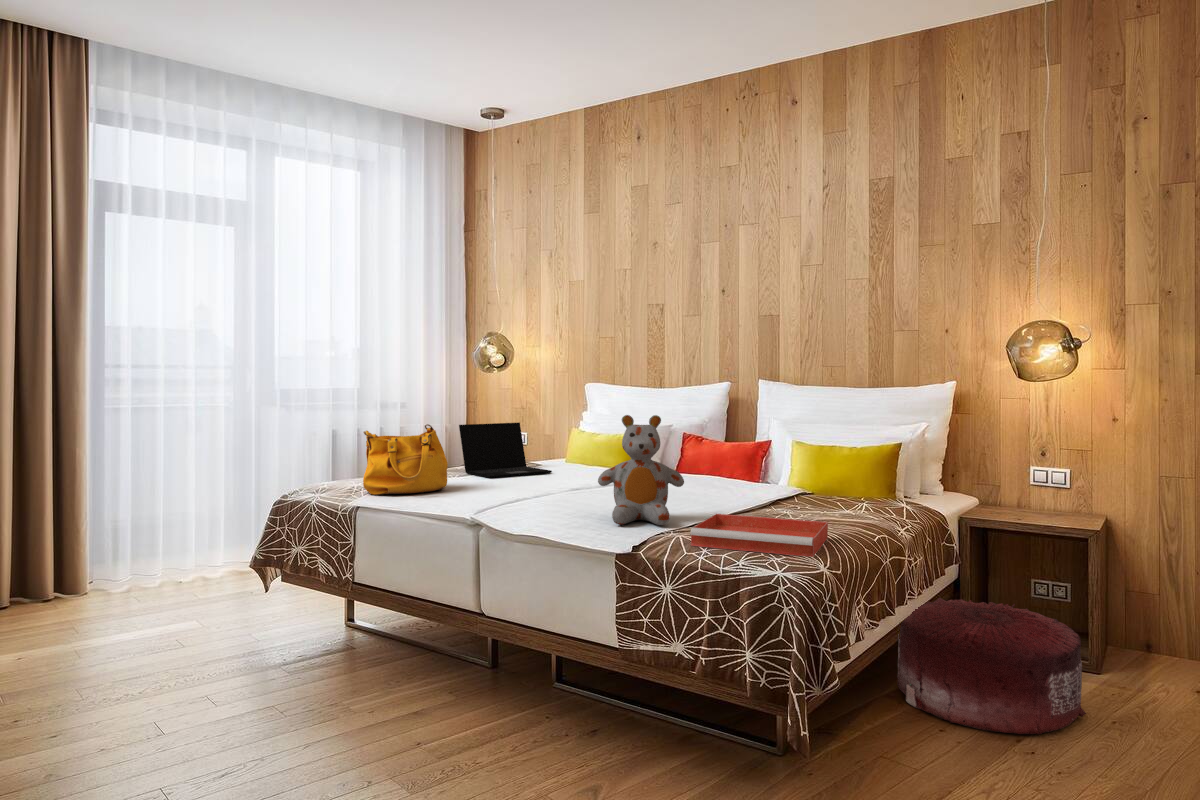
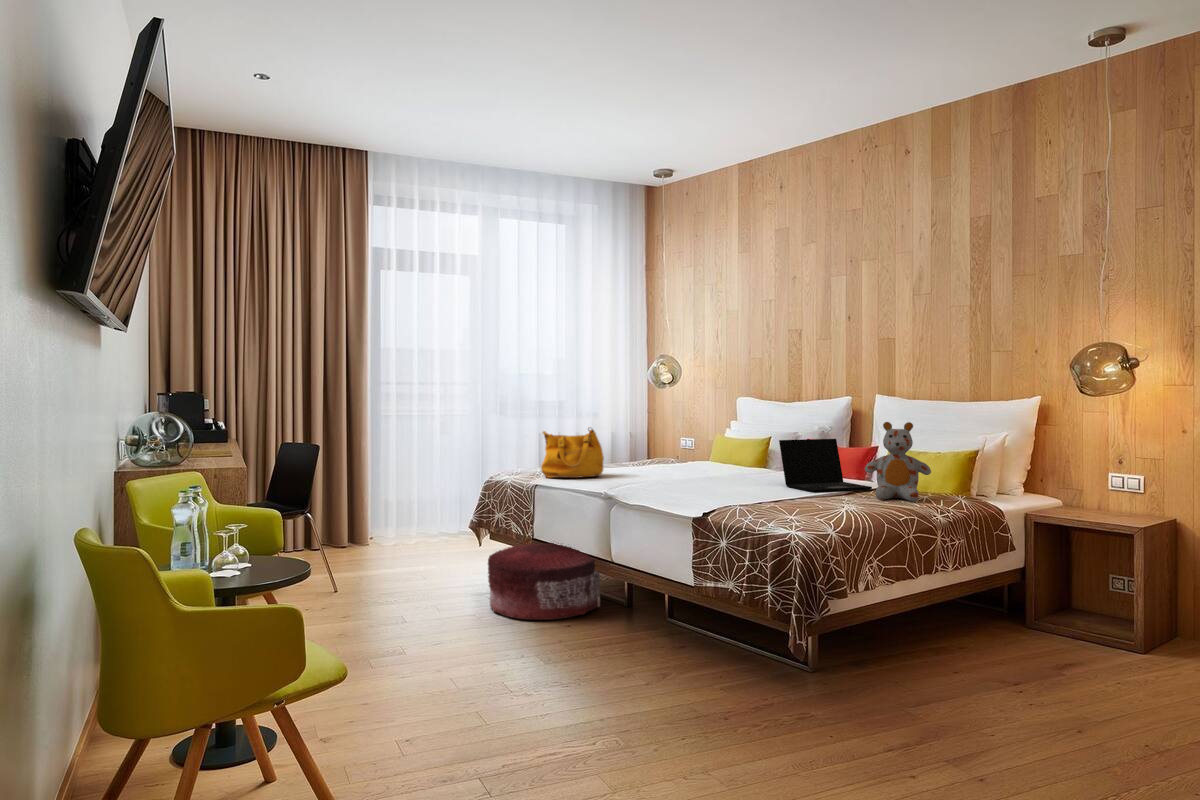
stuffed bear: present [598,415,684,525] -> present [865,422,931,501]
laptop: present [459,423,552,478] -> present [779,439,872,492]
tray: present [690,514,828,557] -> none [739,494,850,522]
pouf: present [897,597,1086,734] -> present [488,543,600,620]

